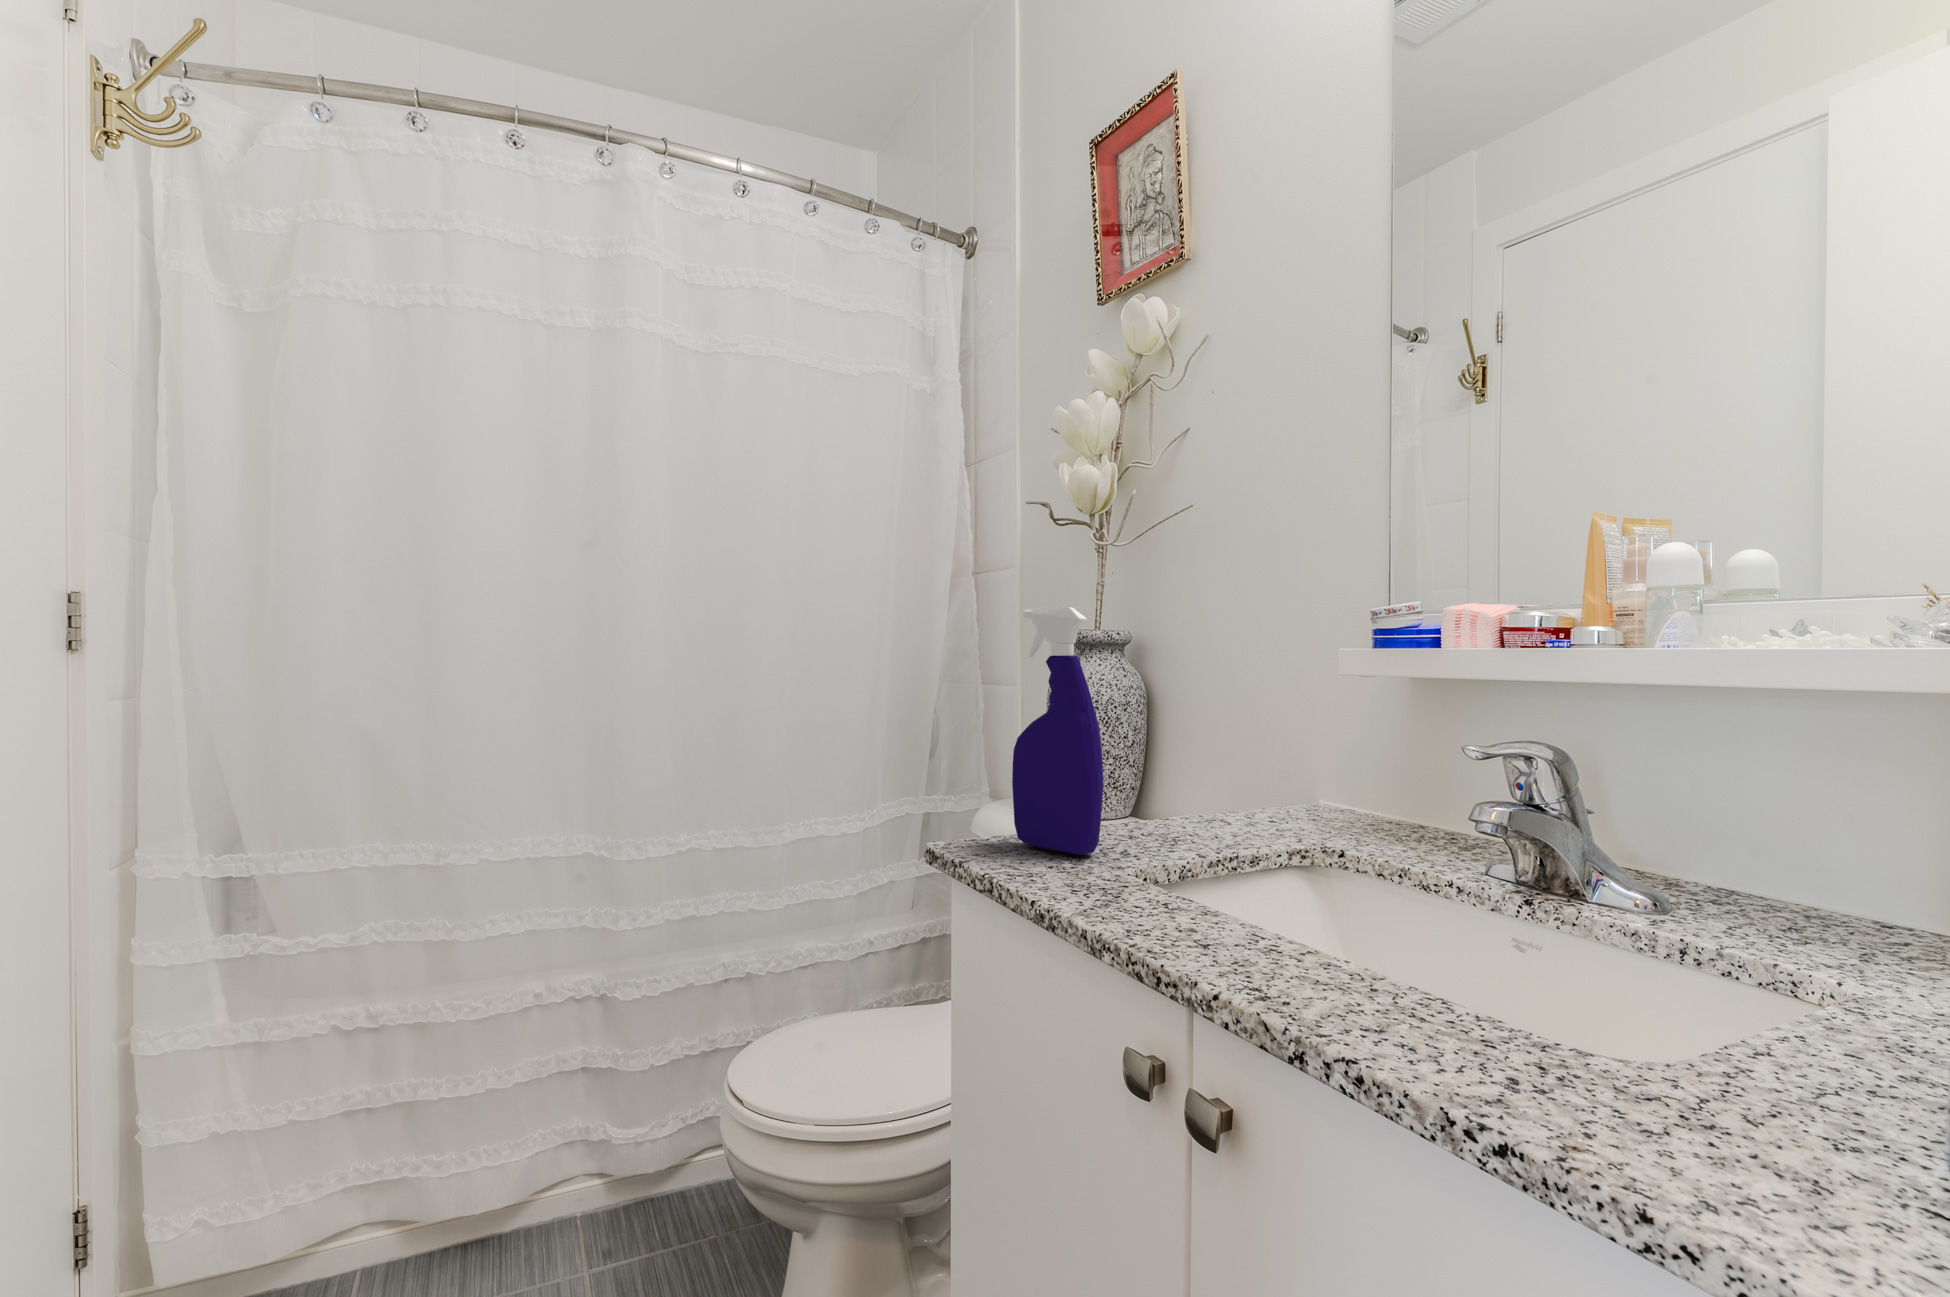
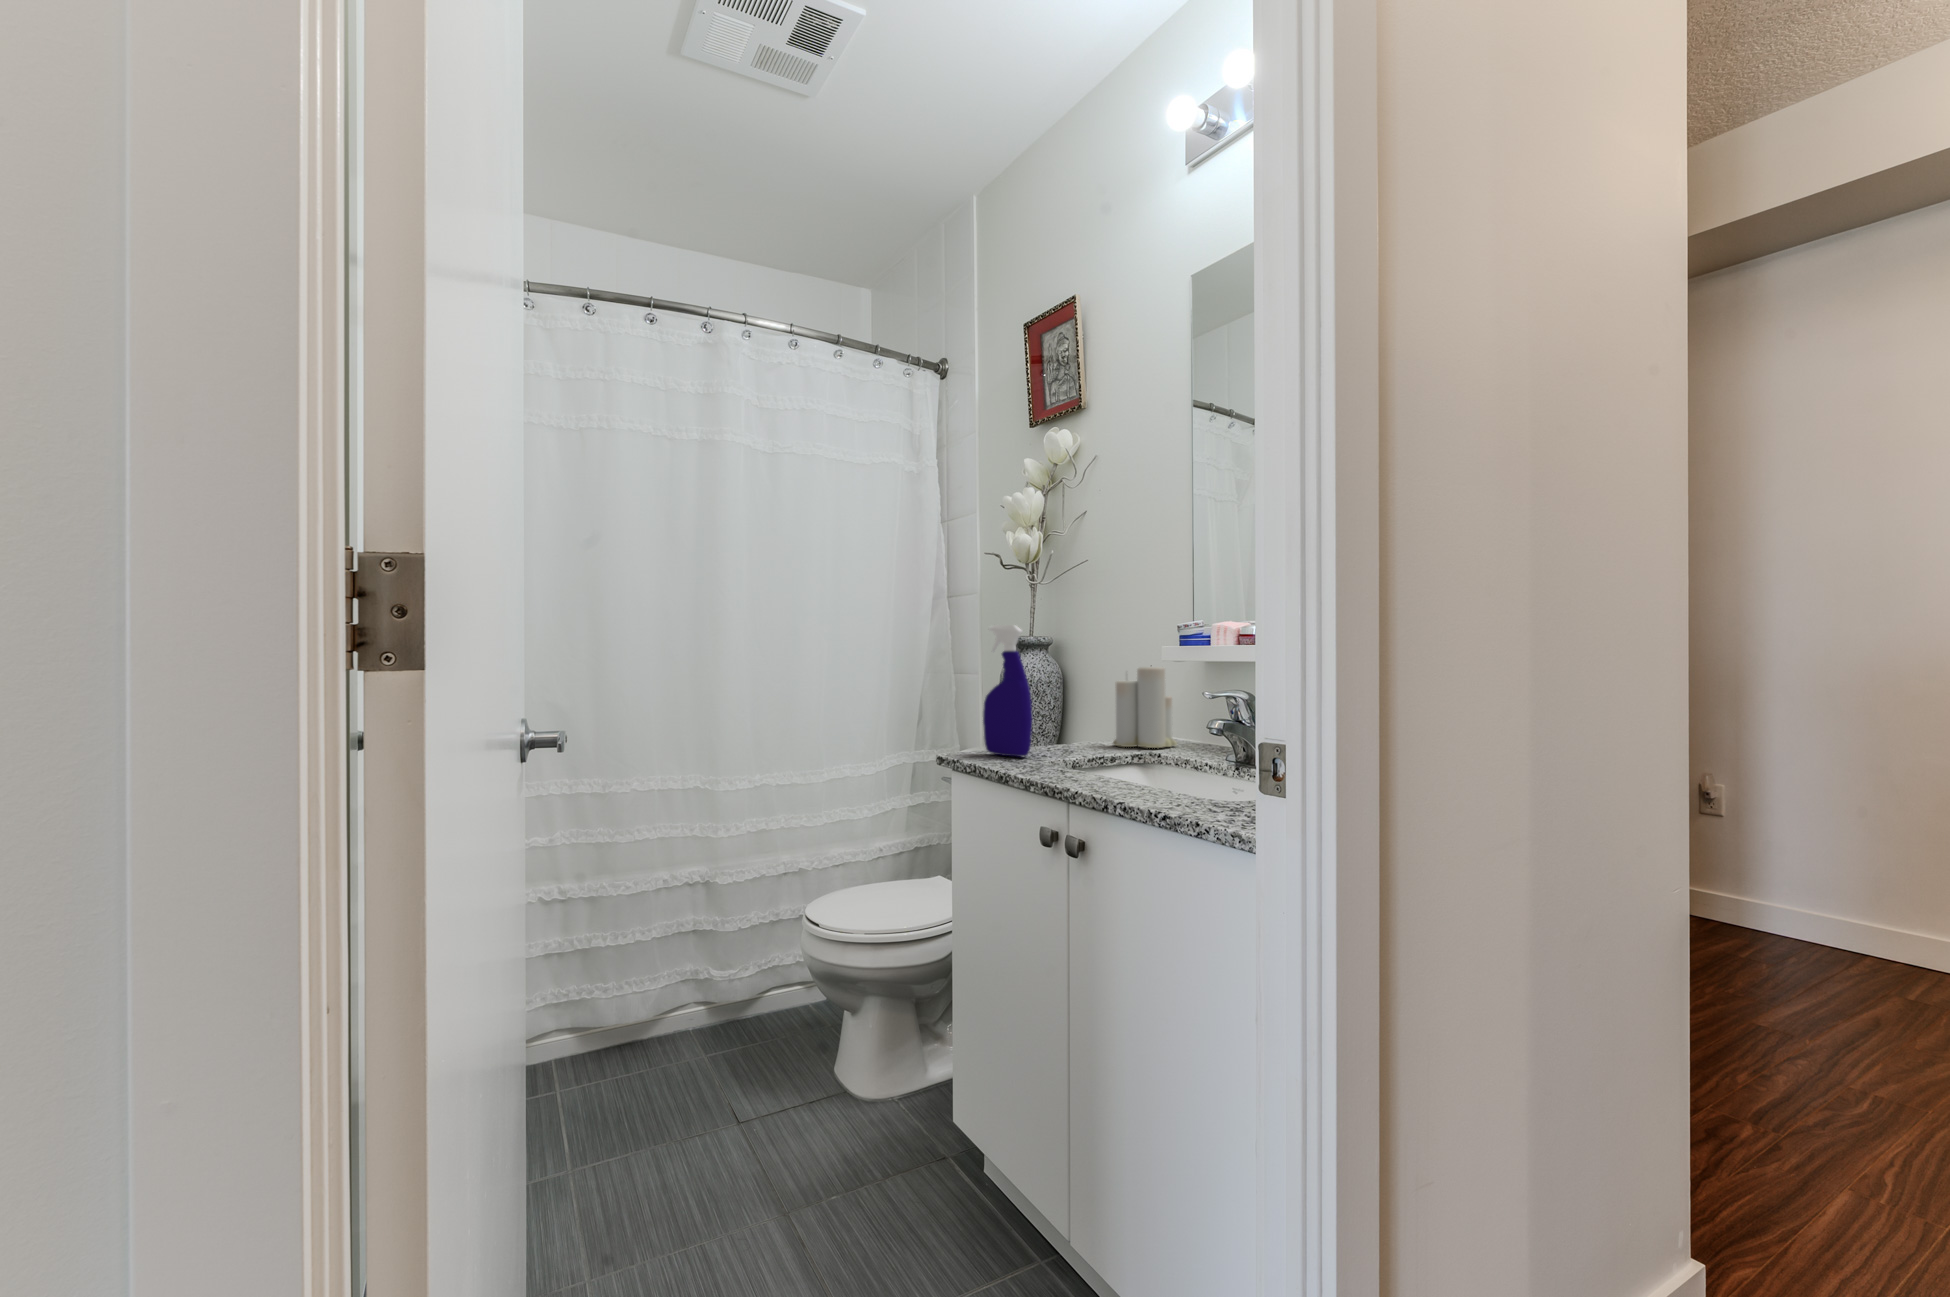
candle: none [1243,669,1363,834] -> present [1113,667,1177,748]

